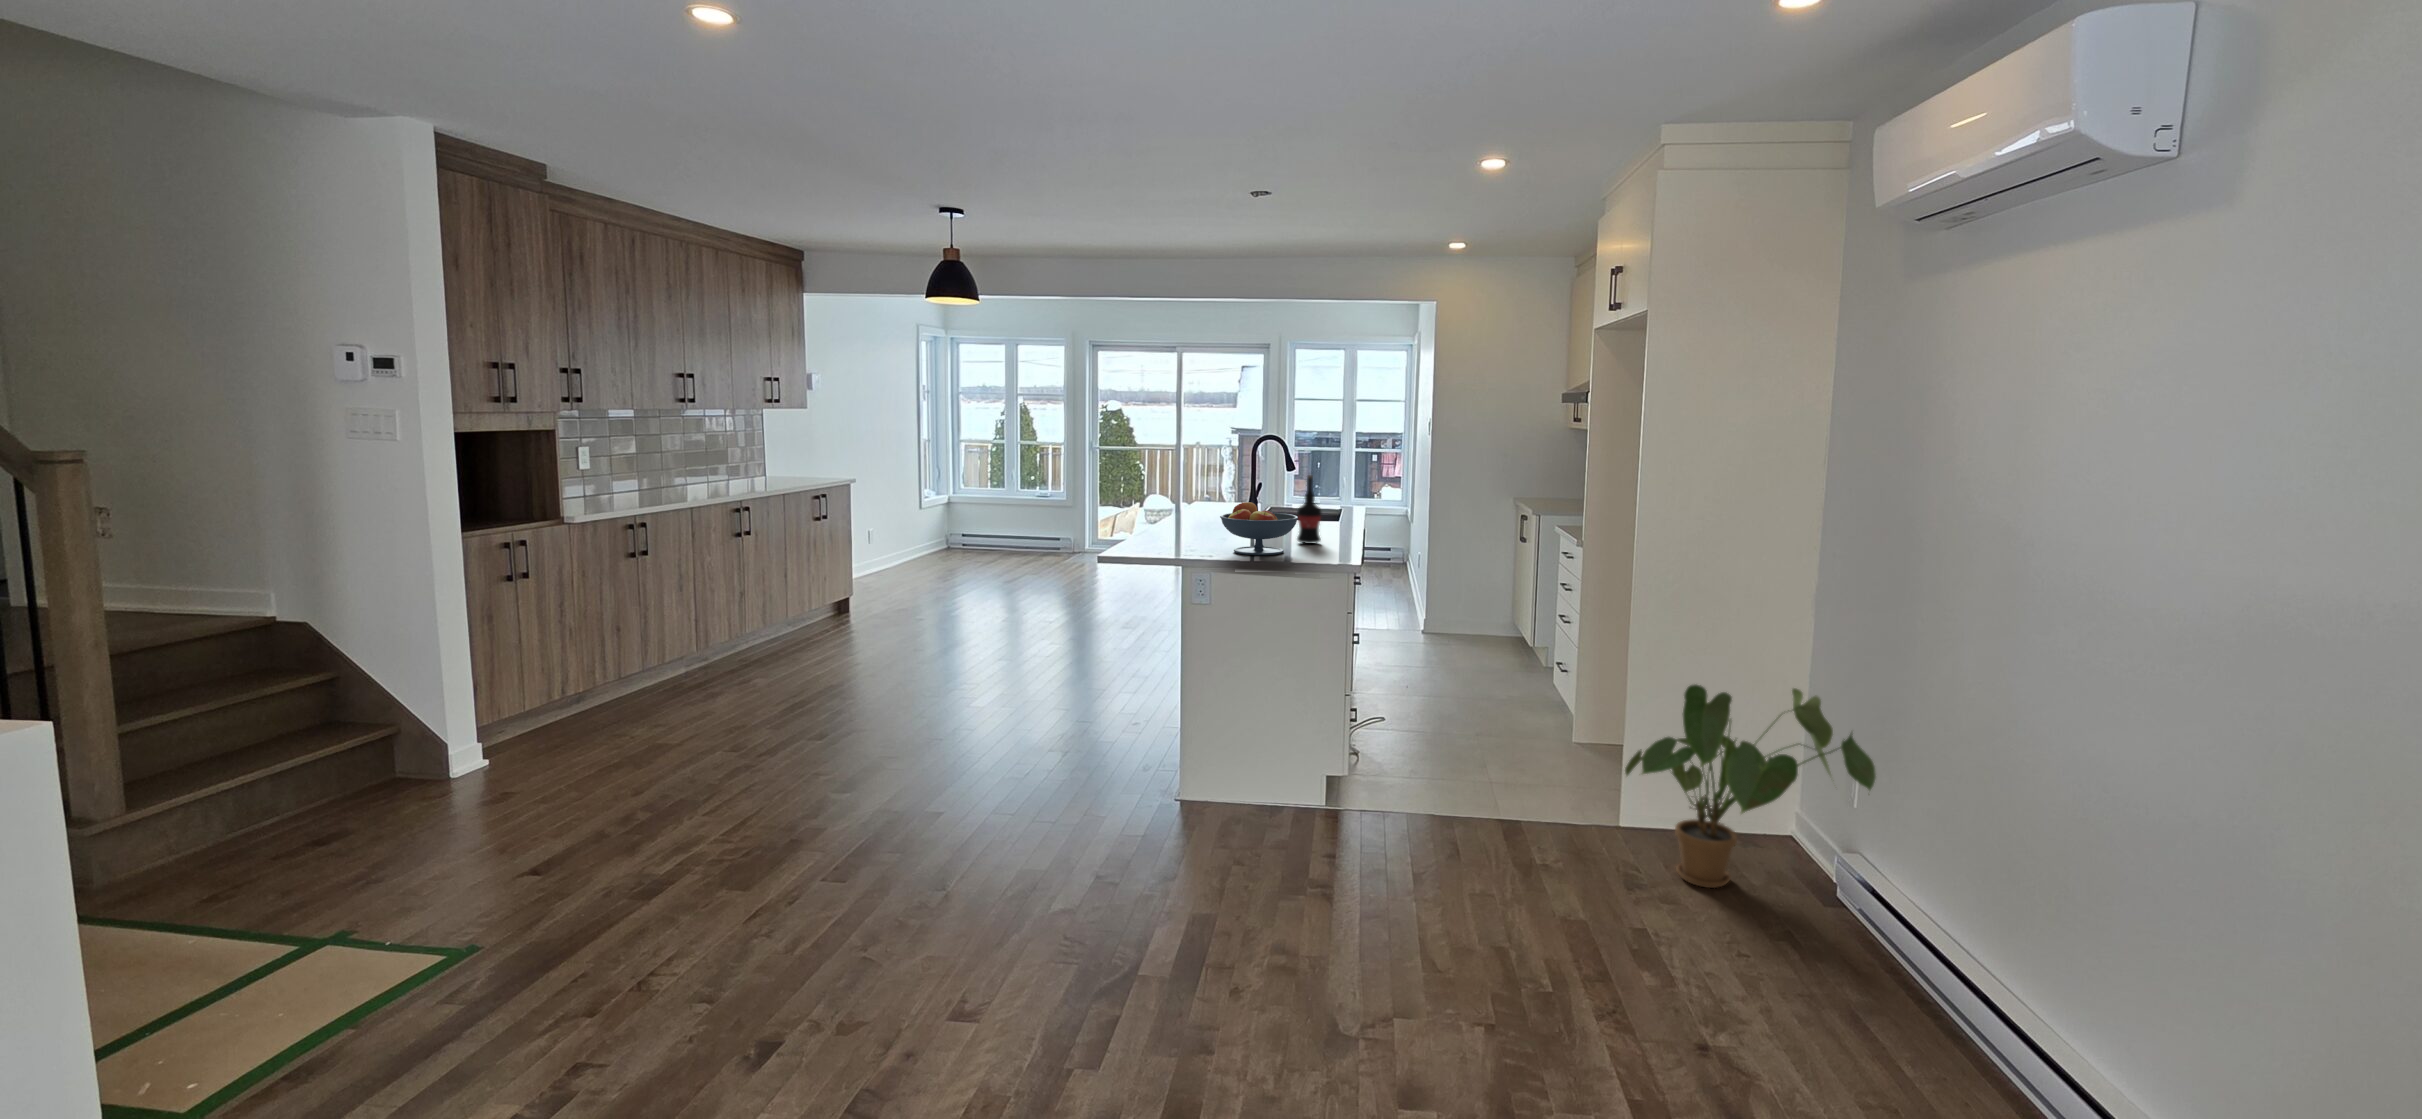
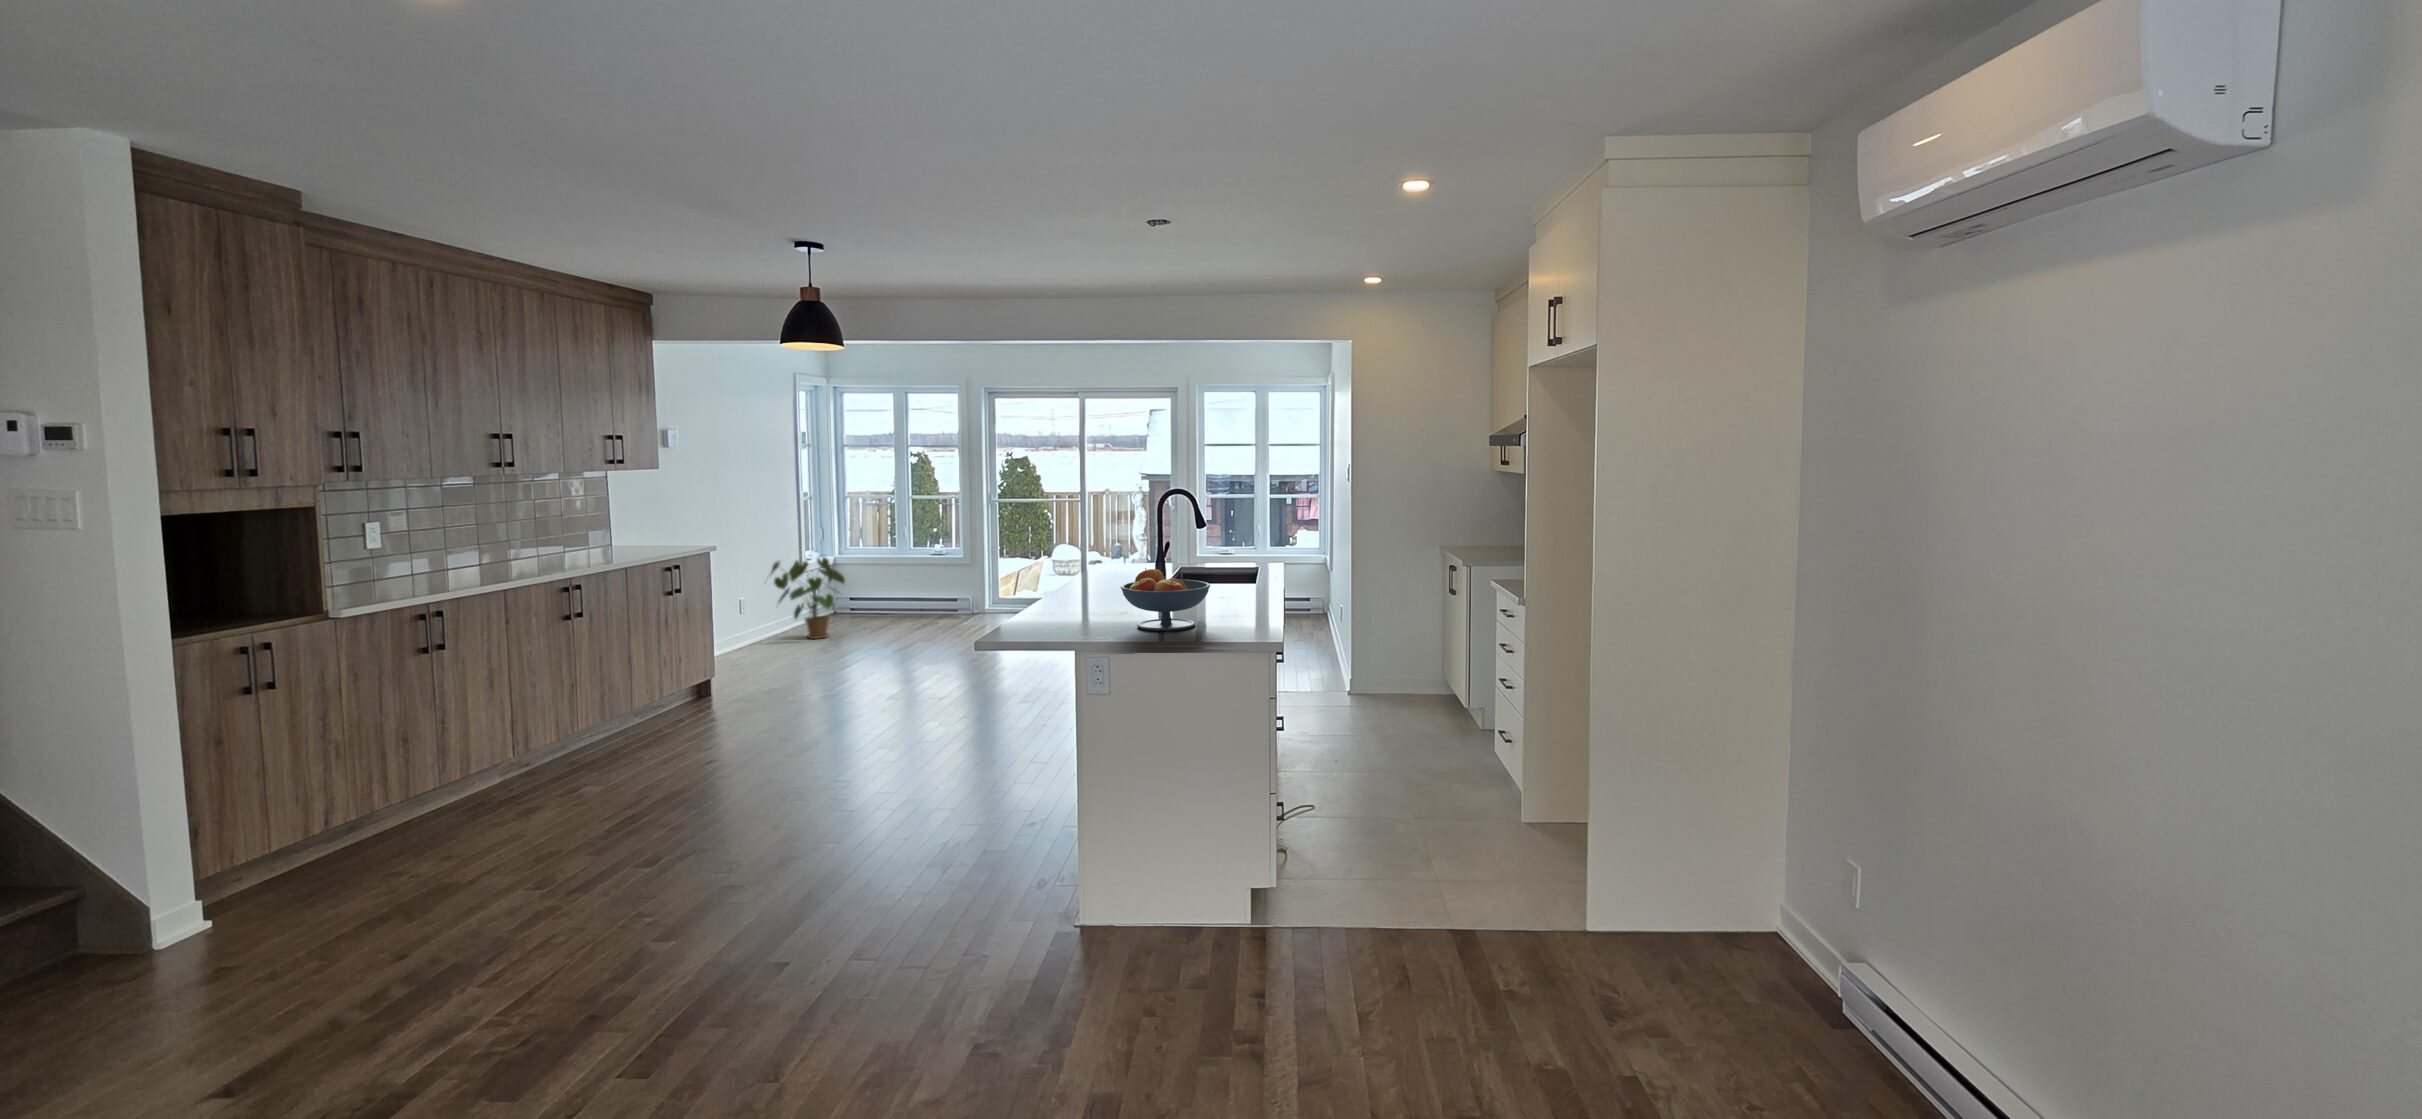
wine bottle: present [1297,475,1322,544] -> none [1209,534,1237,612]
house plant: present [1625,685,1876,888] -> present [771,557,845,639]

